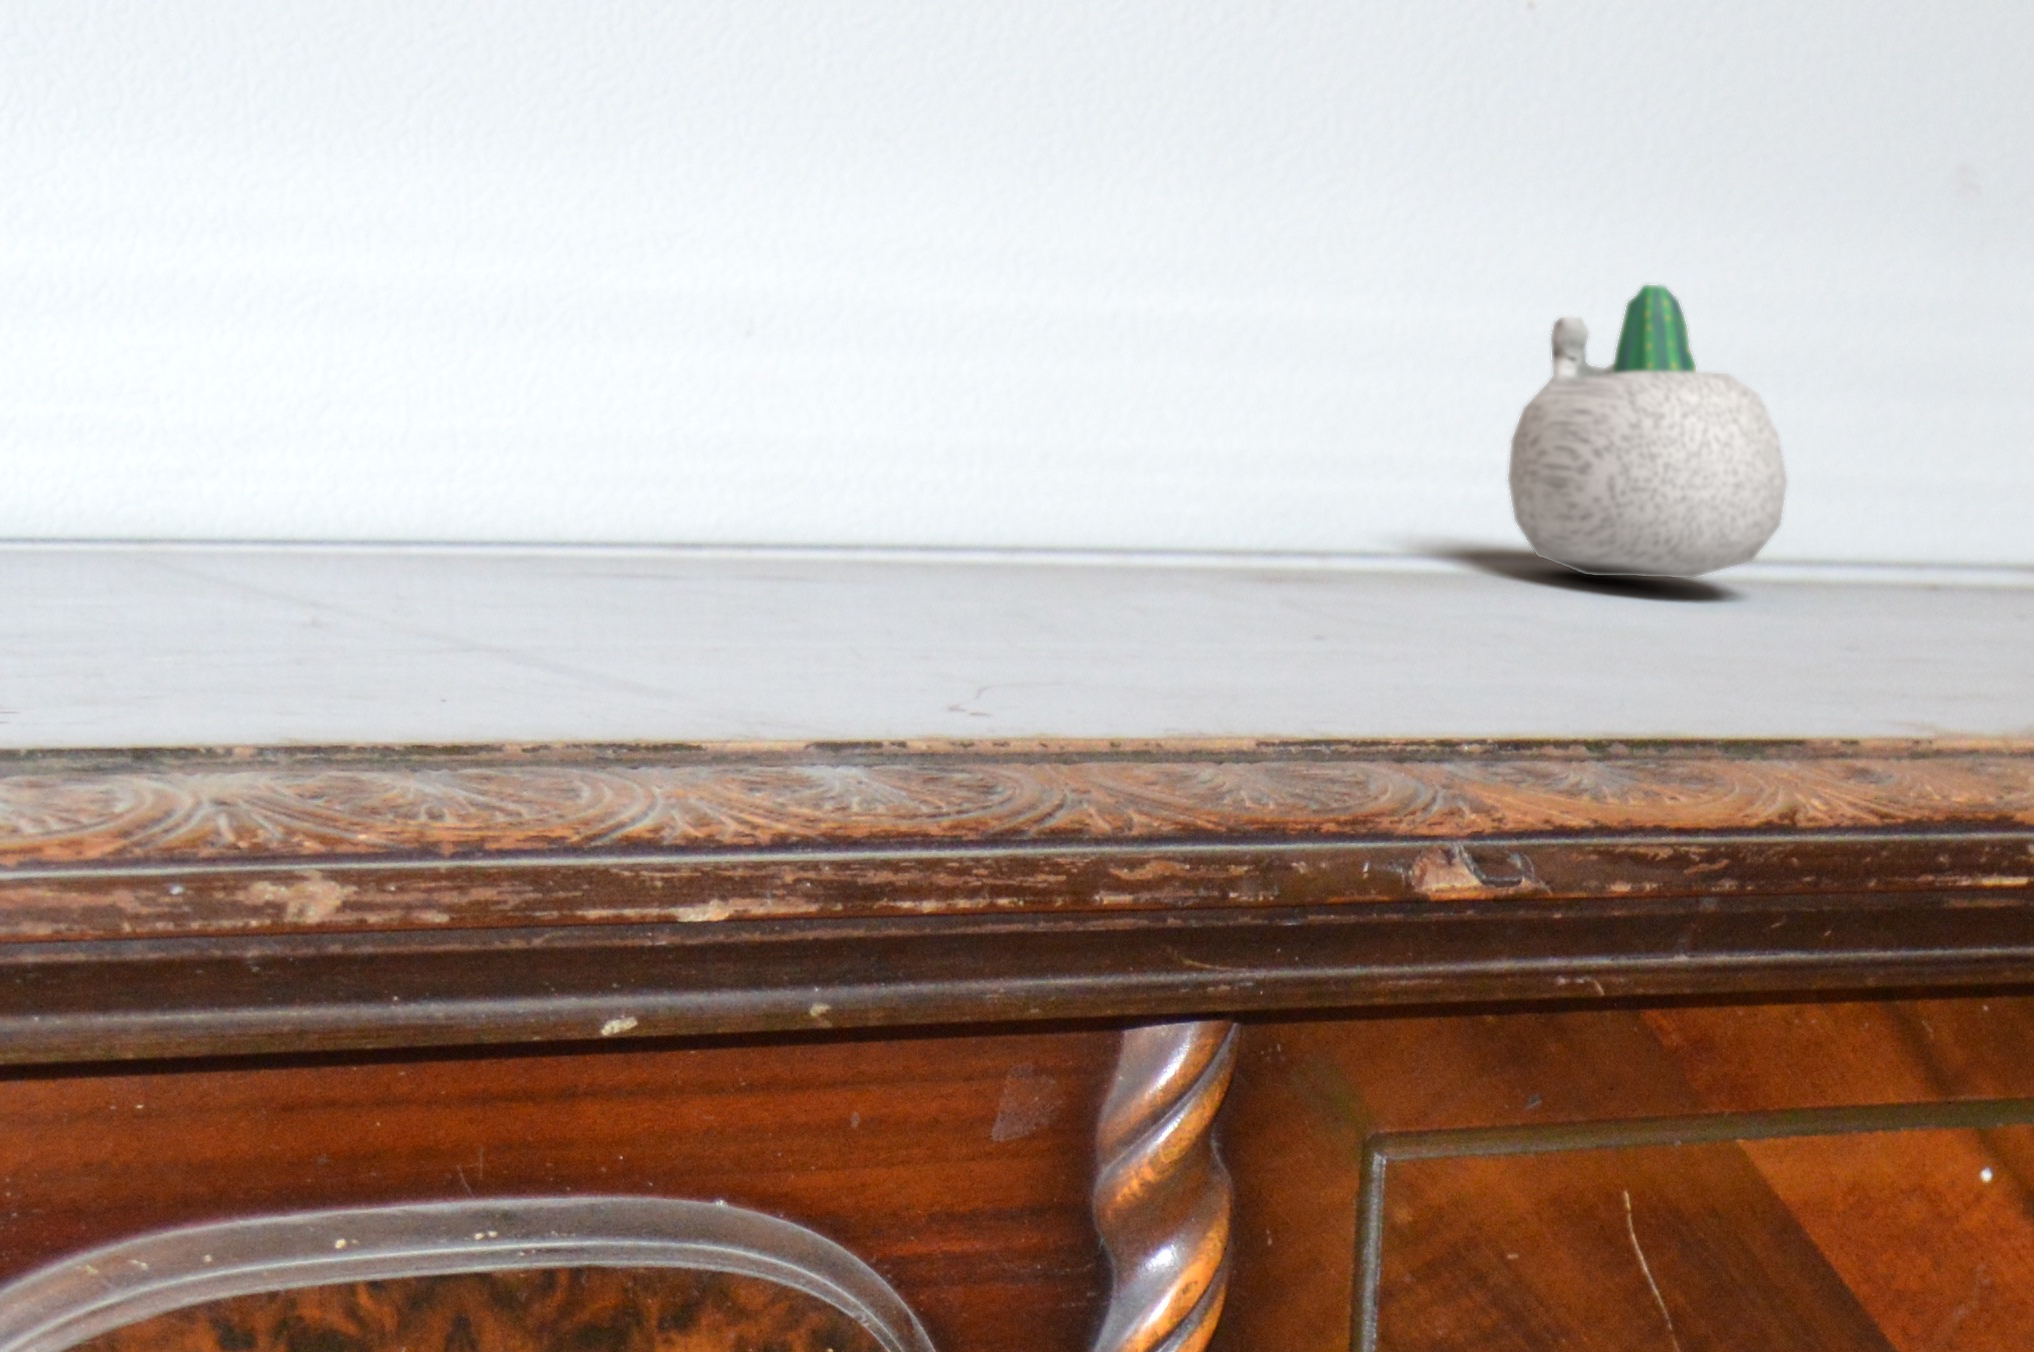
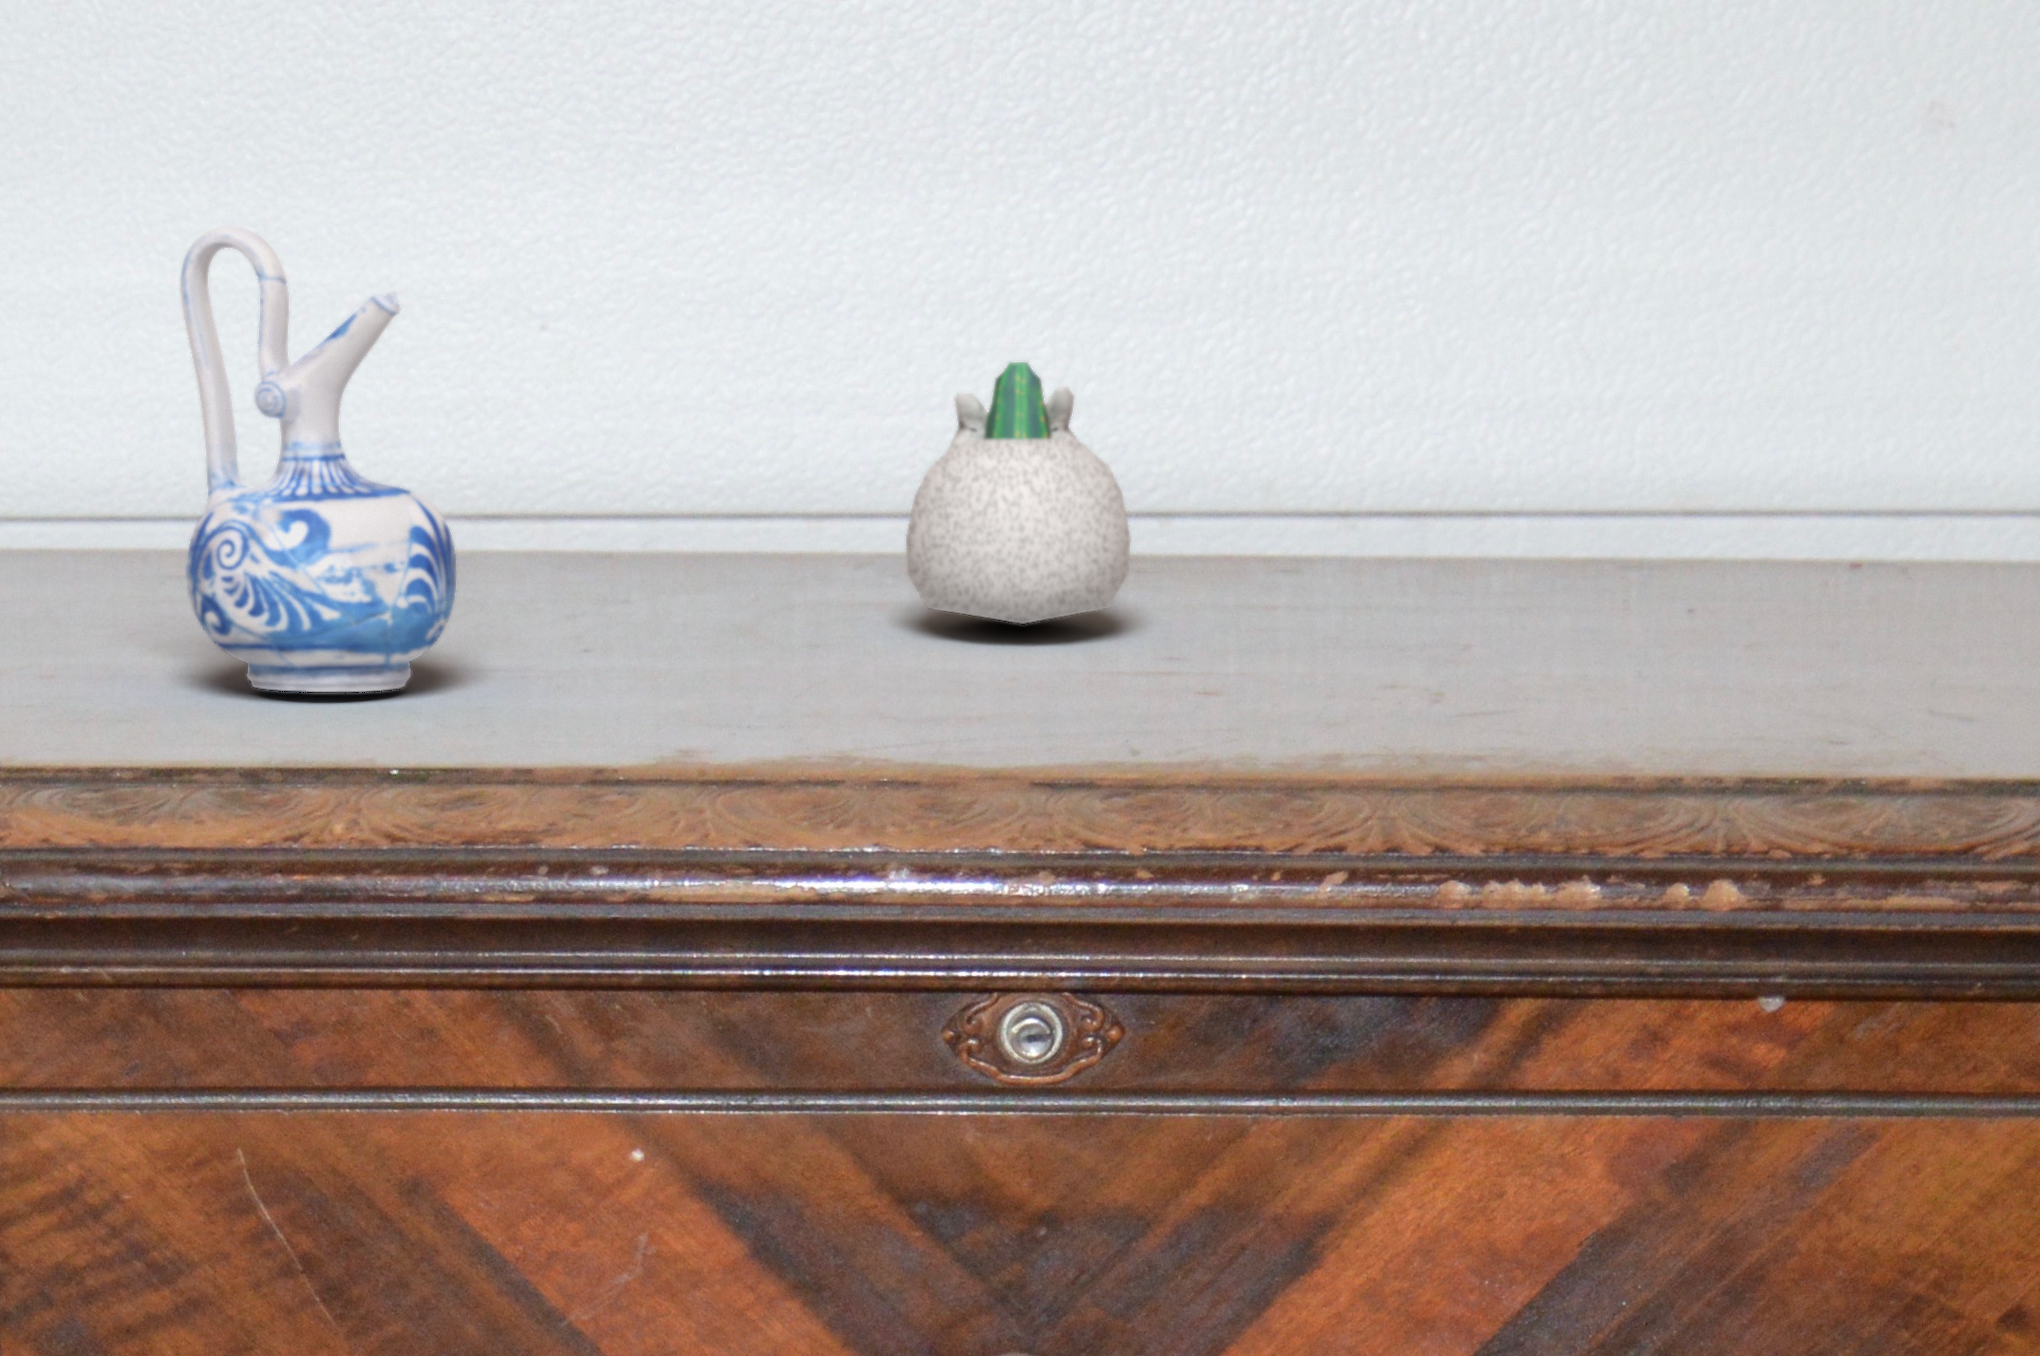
ceramic pitcher: none [1128,81,1445,653] -> present [180,226,456,692]

